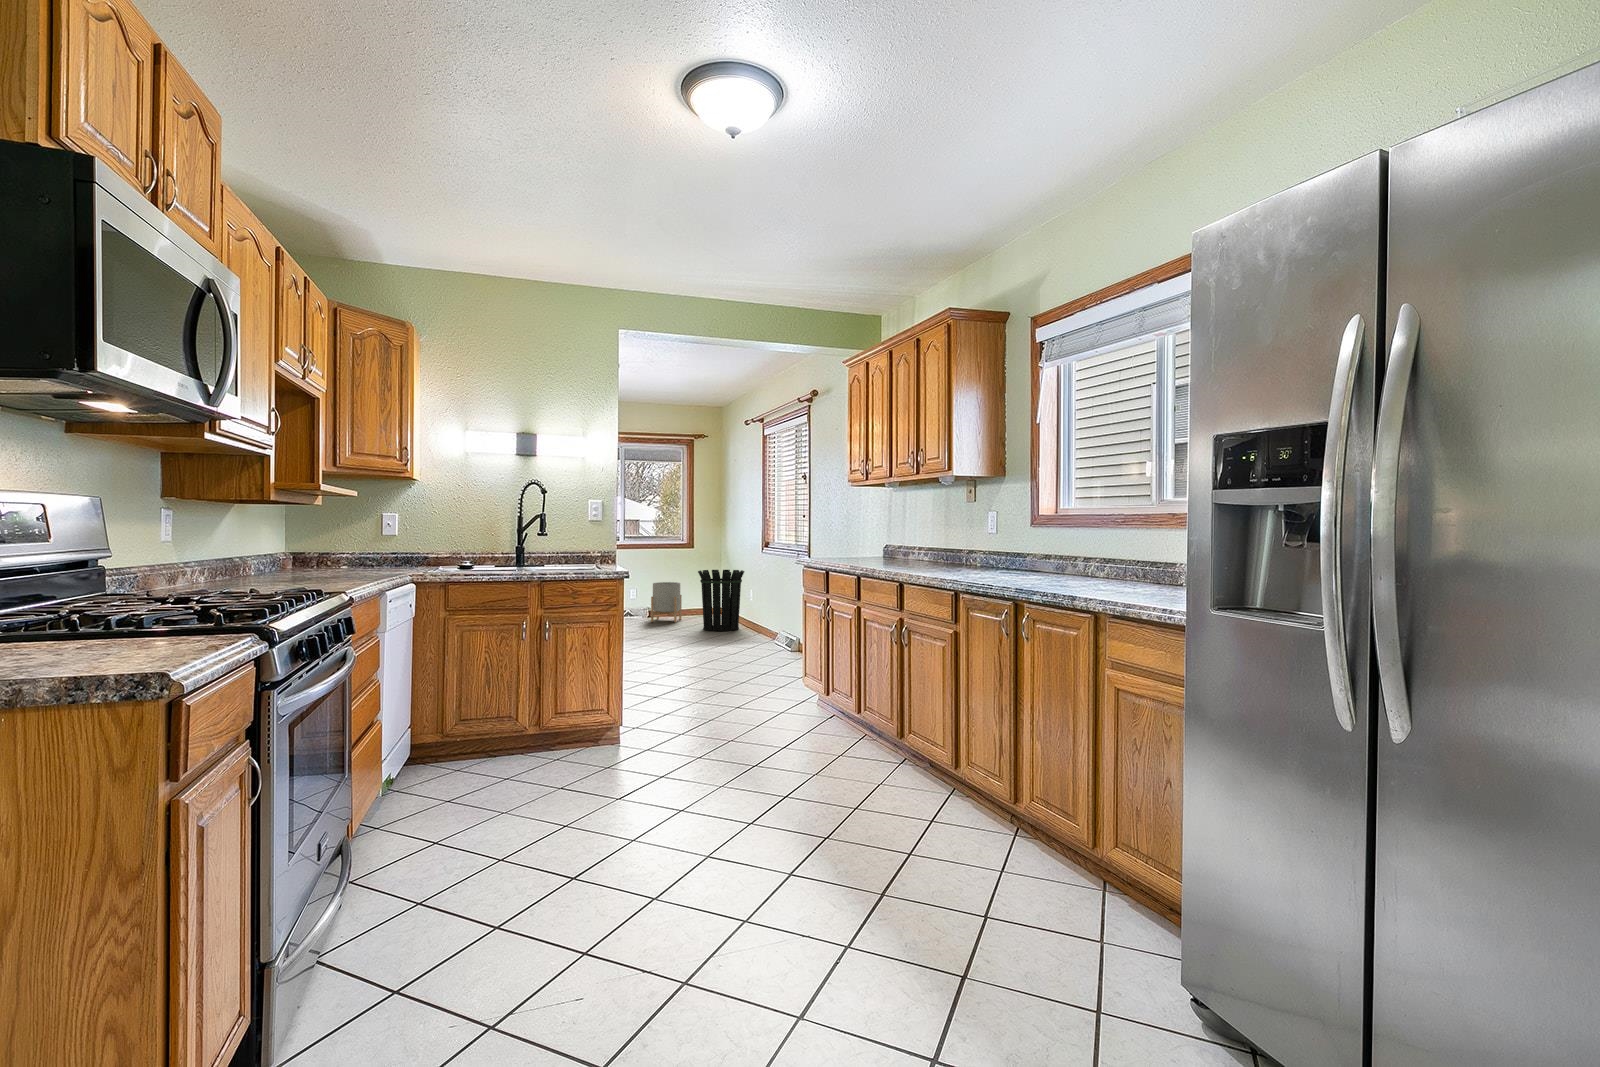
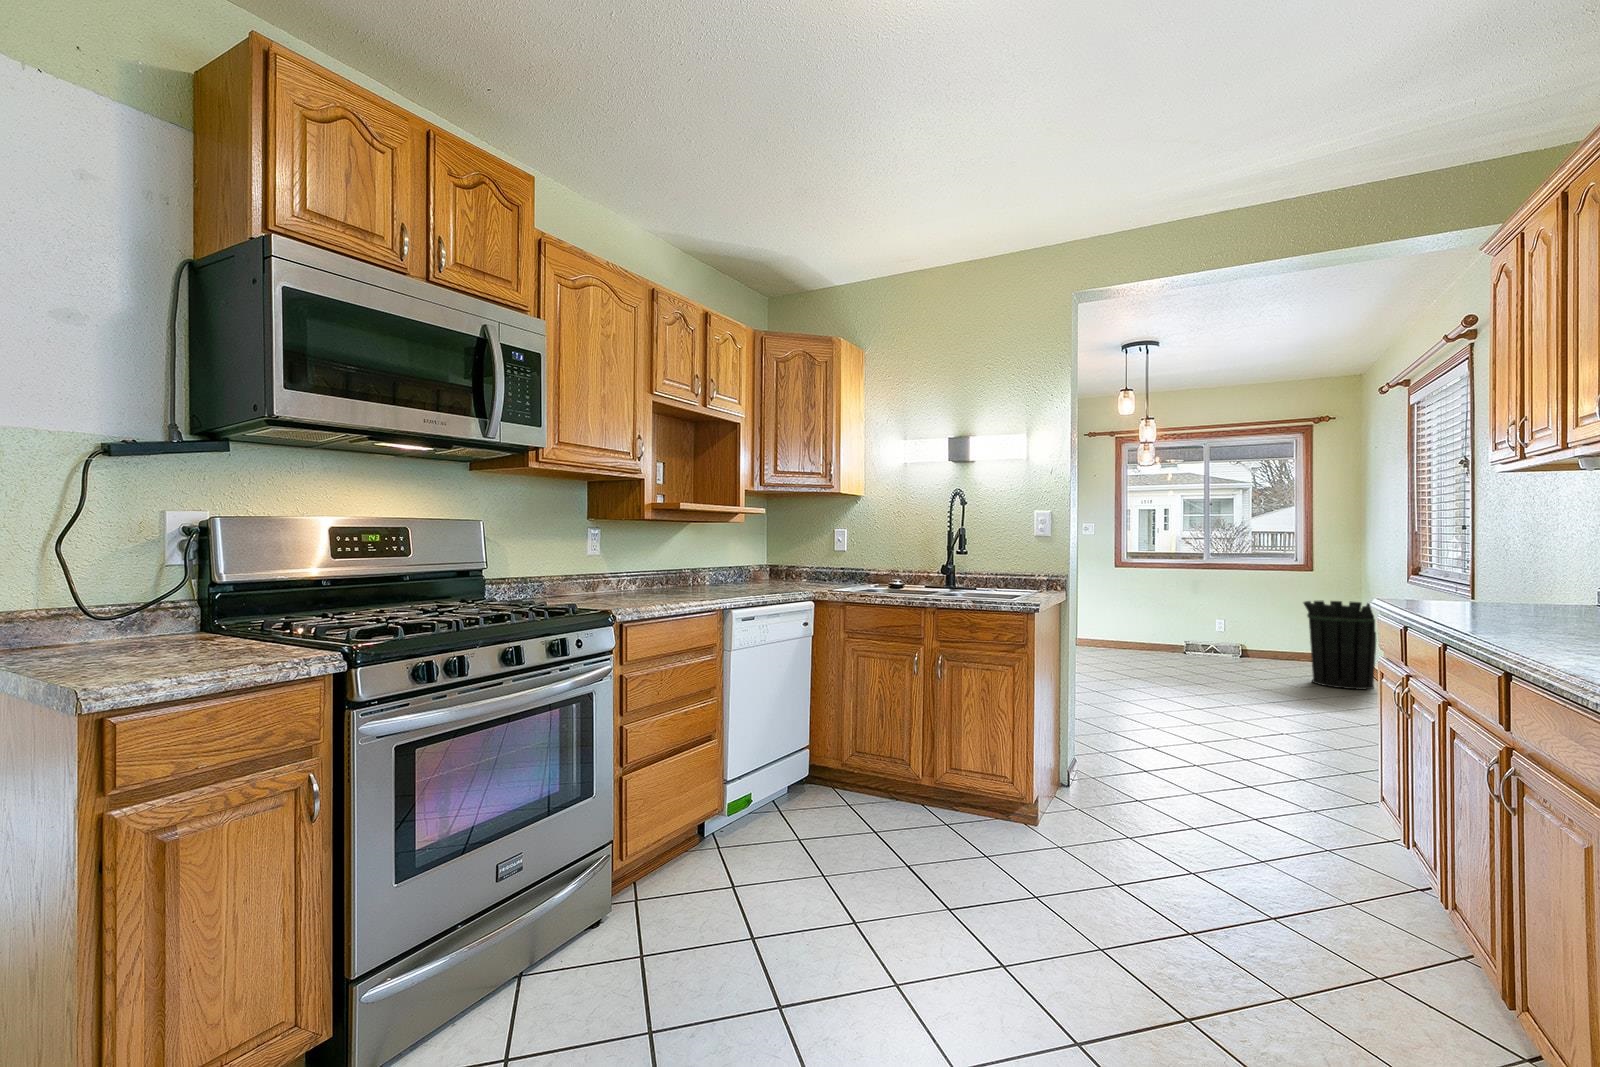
planter: present [651,582,682,622] -> none [1242,612,1291,667]

